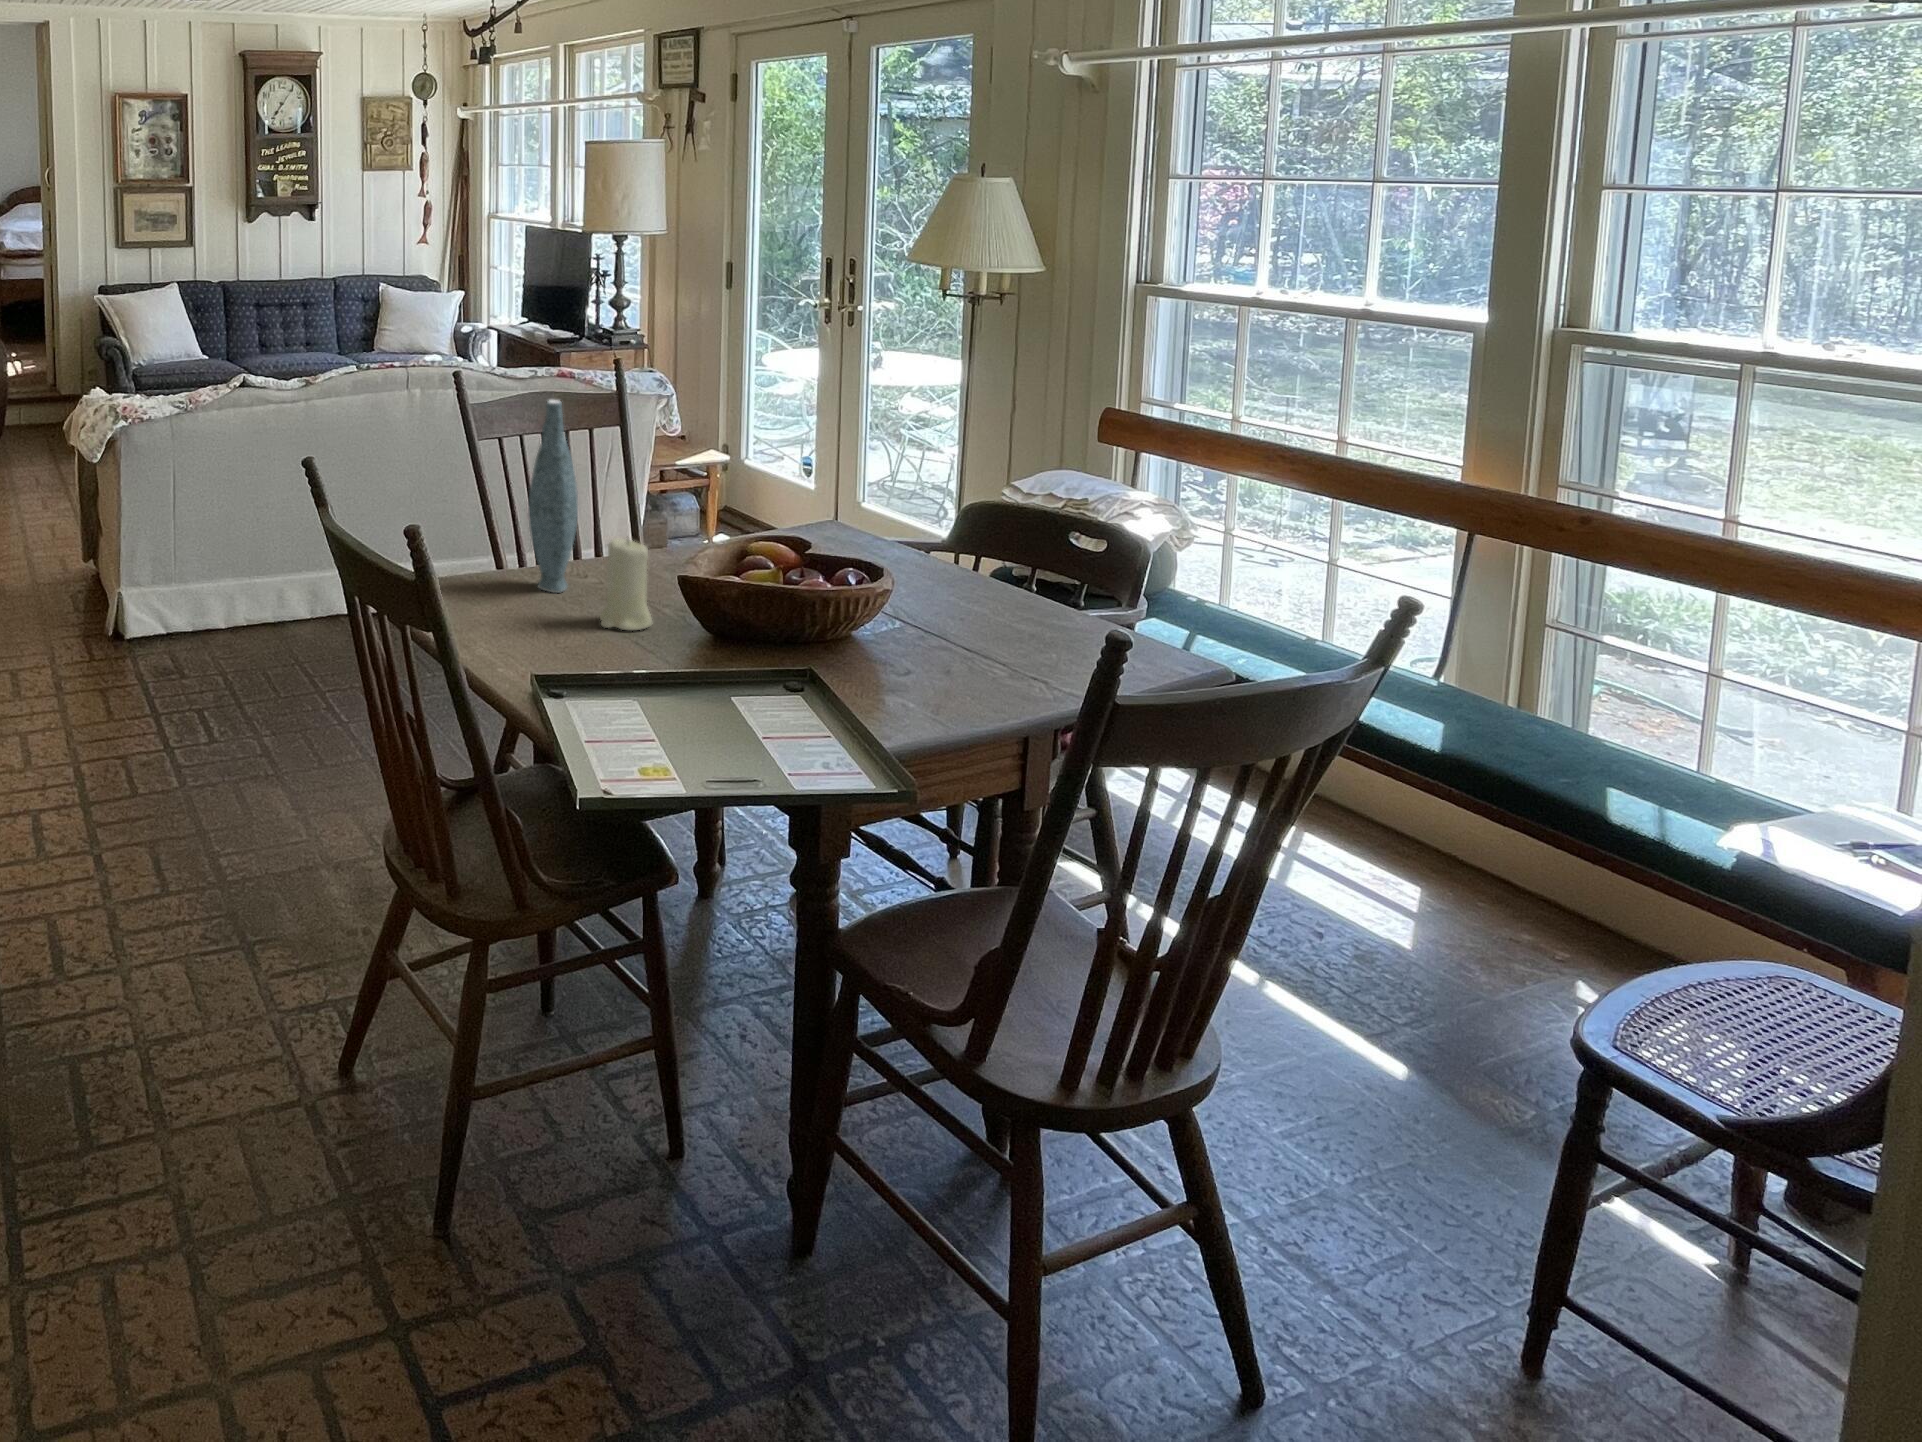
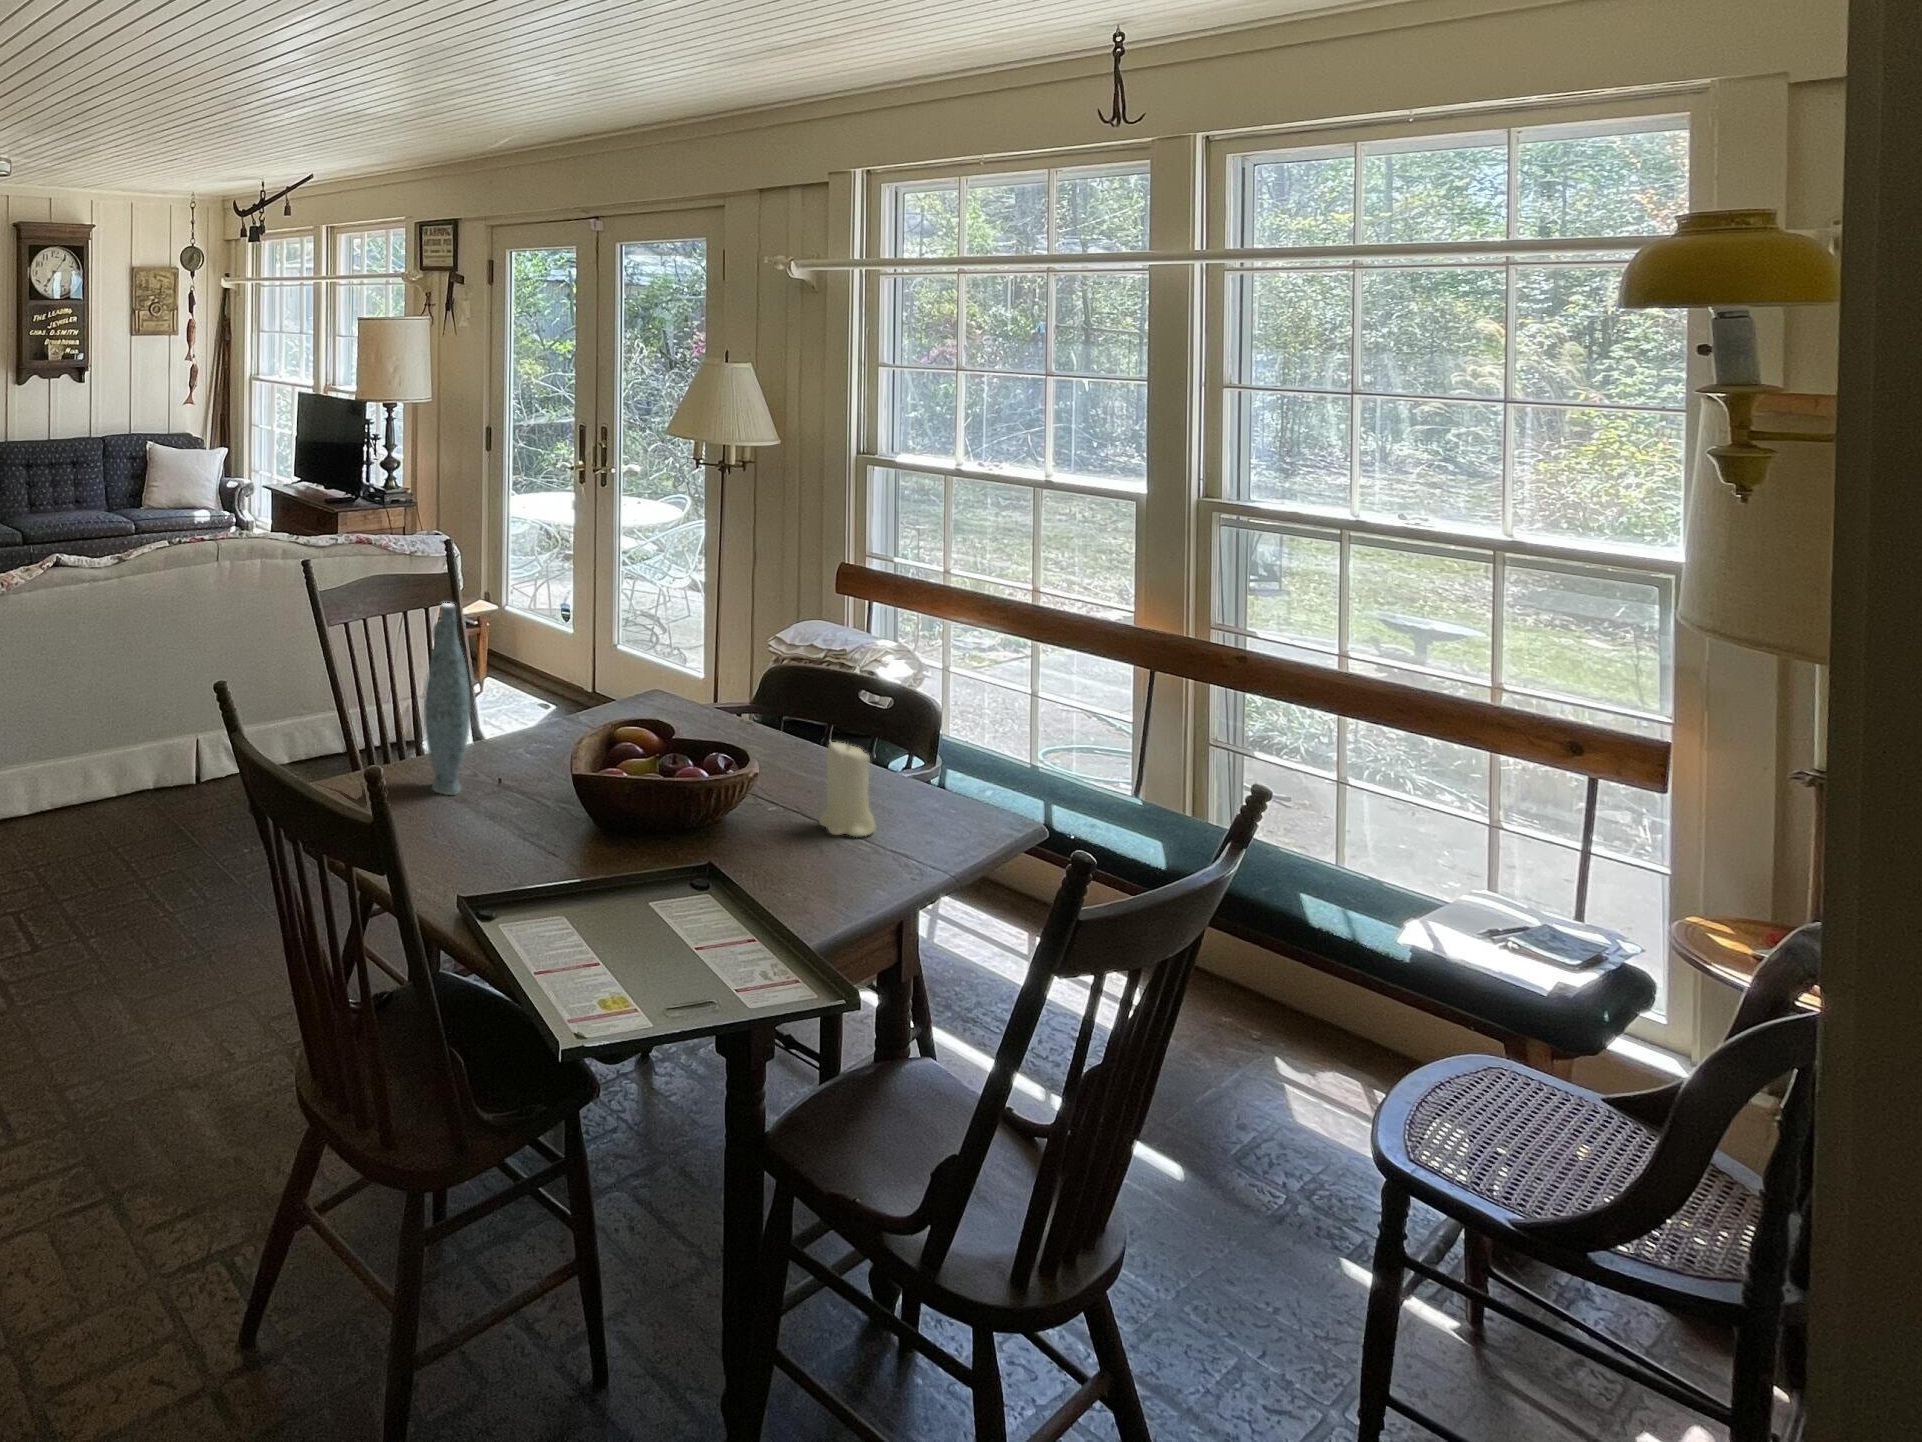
candle: present [600,538,652,630] -> present [820,742,875,836]

